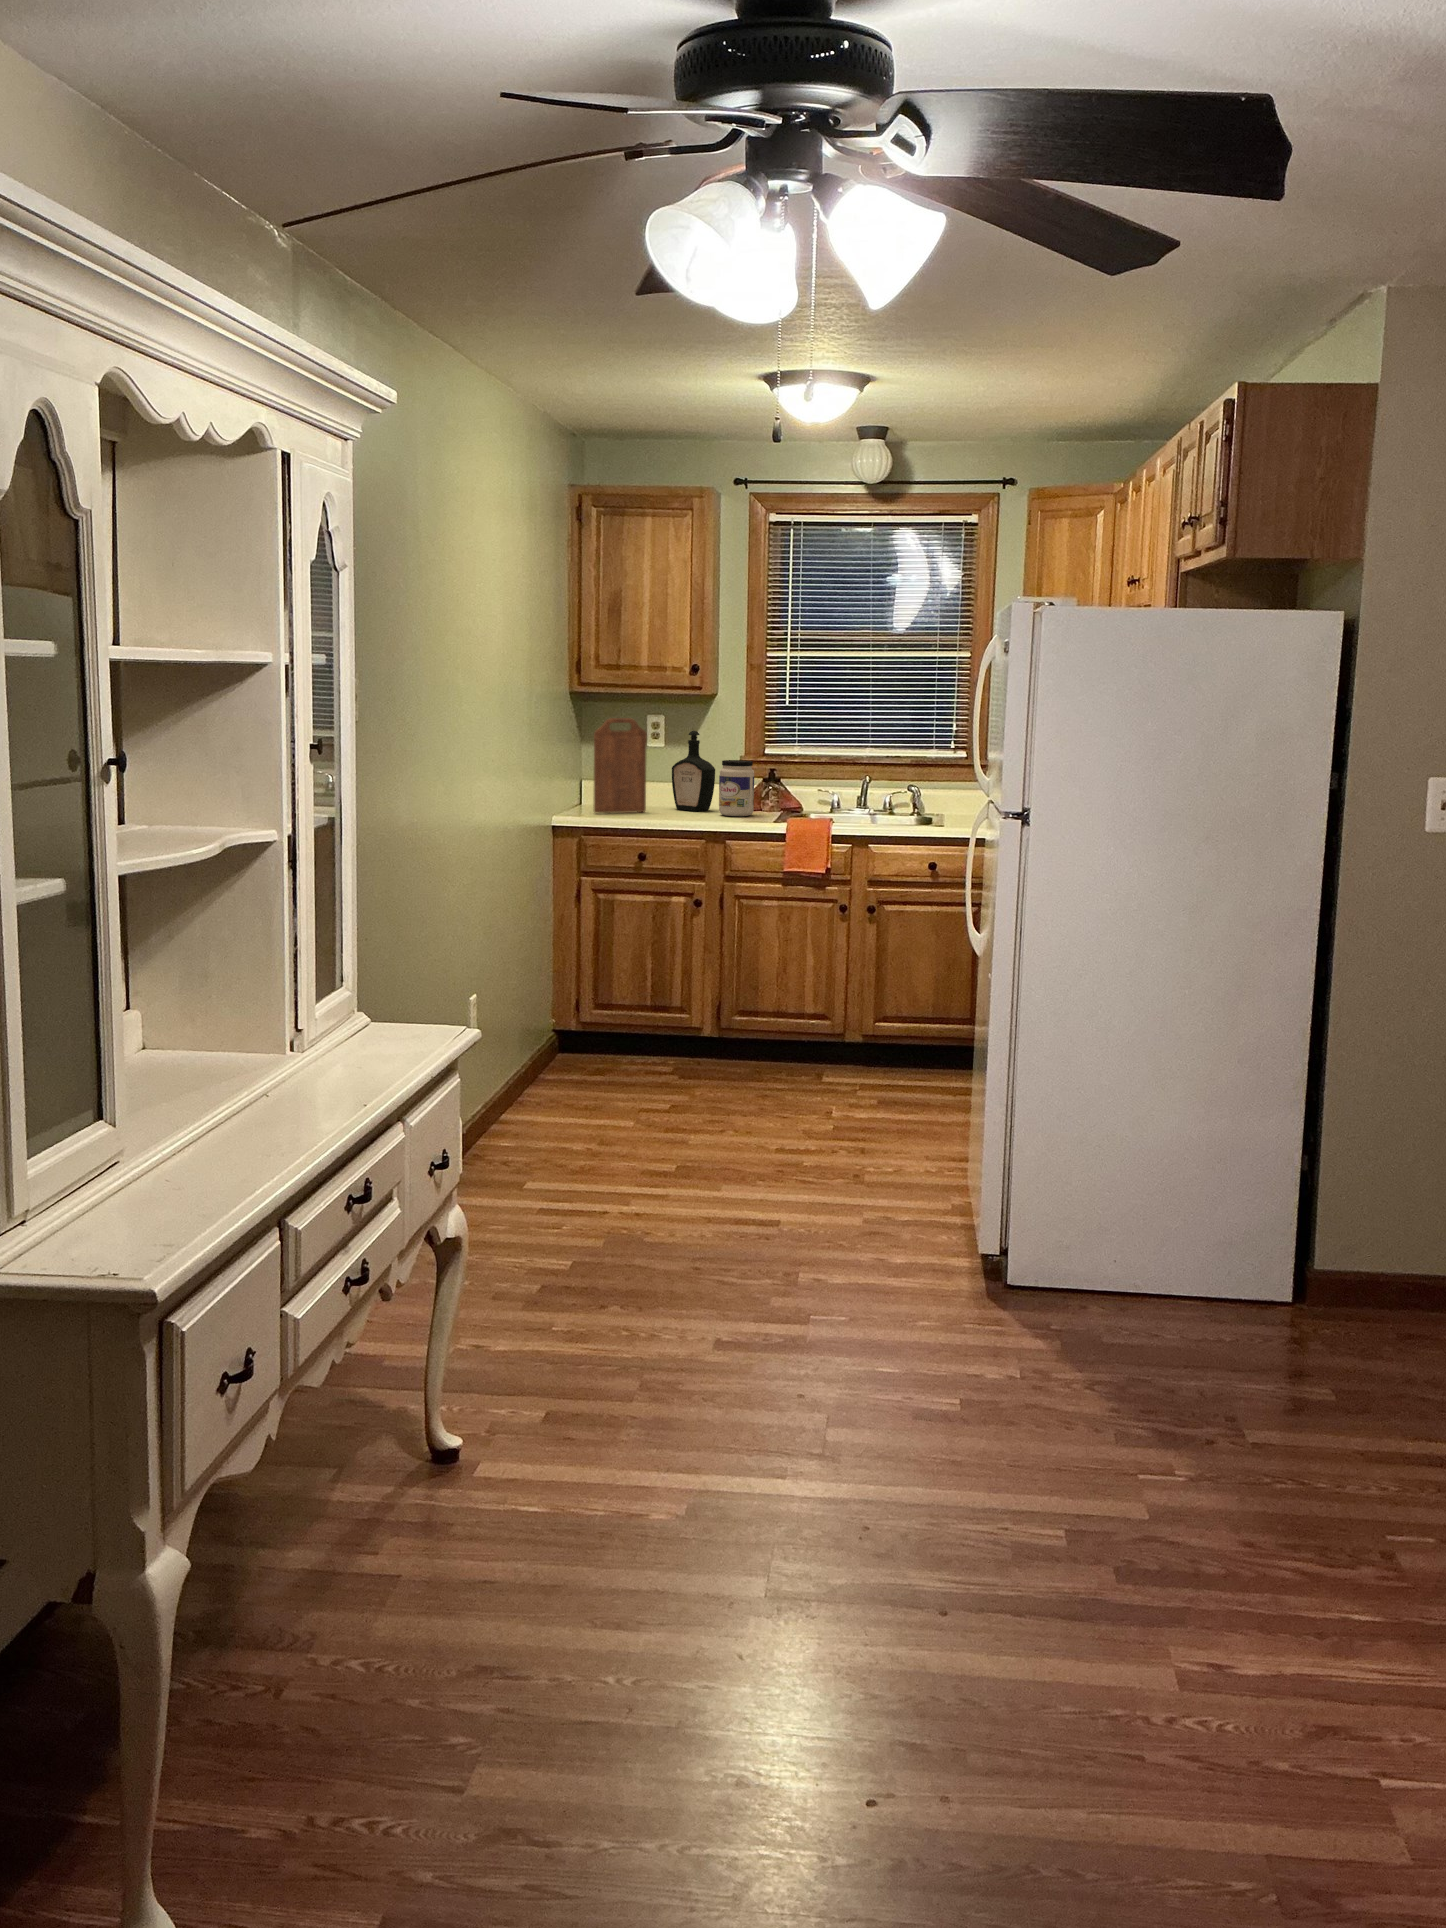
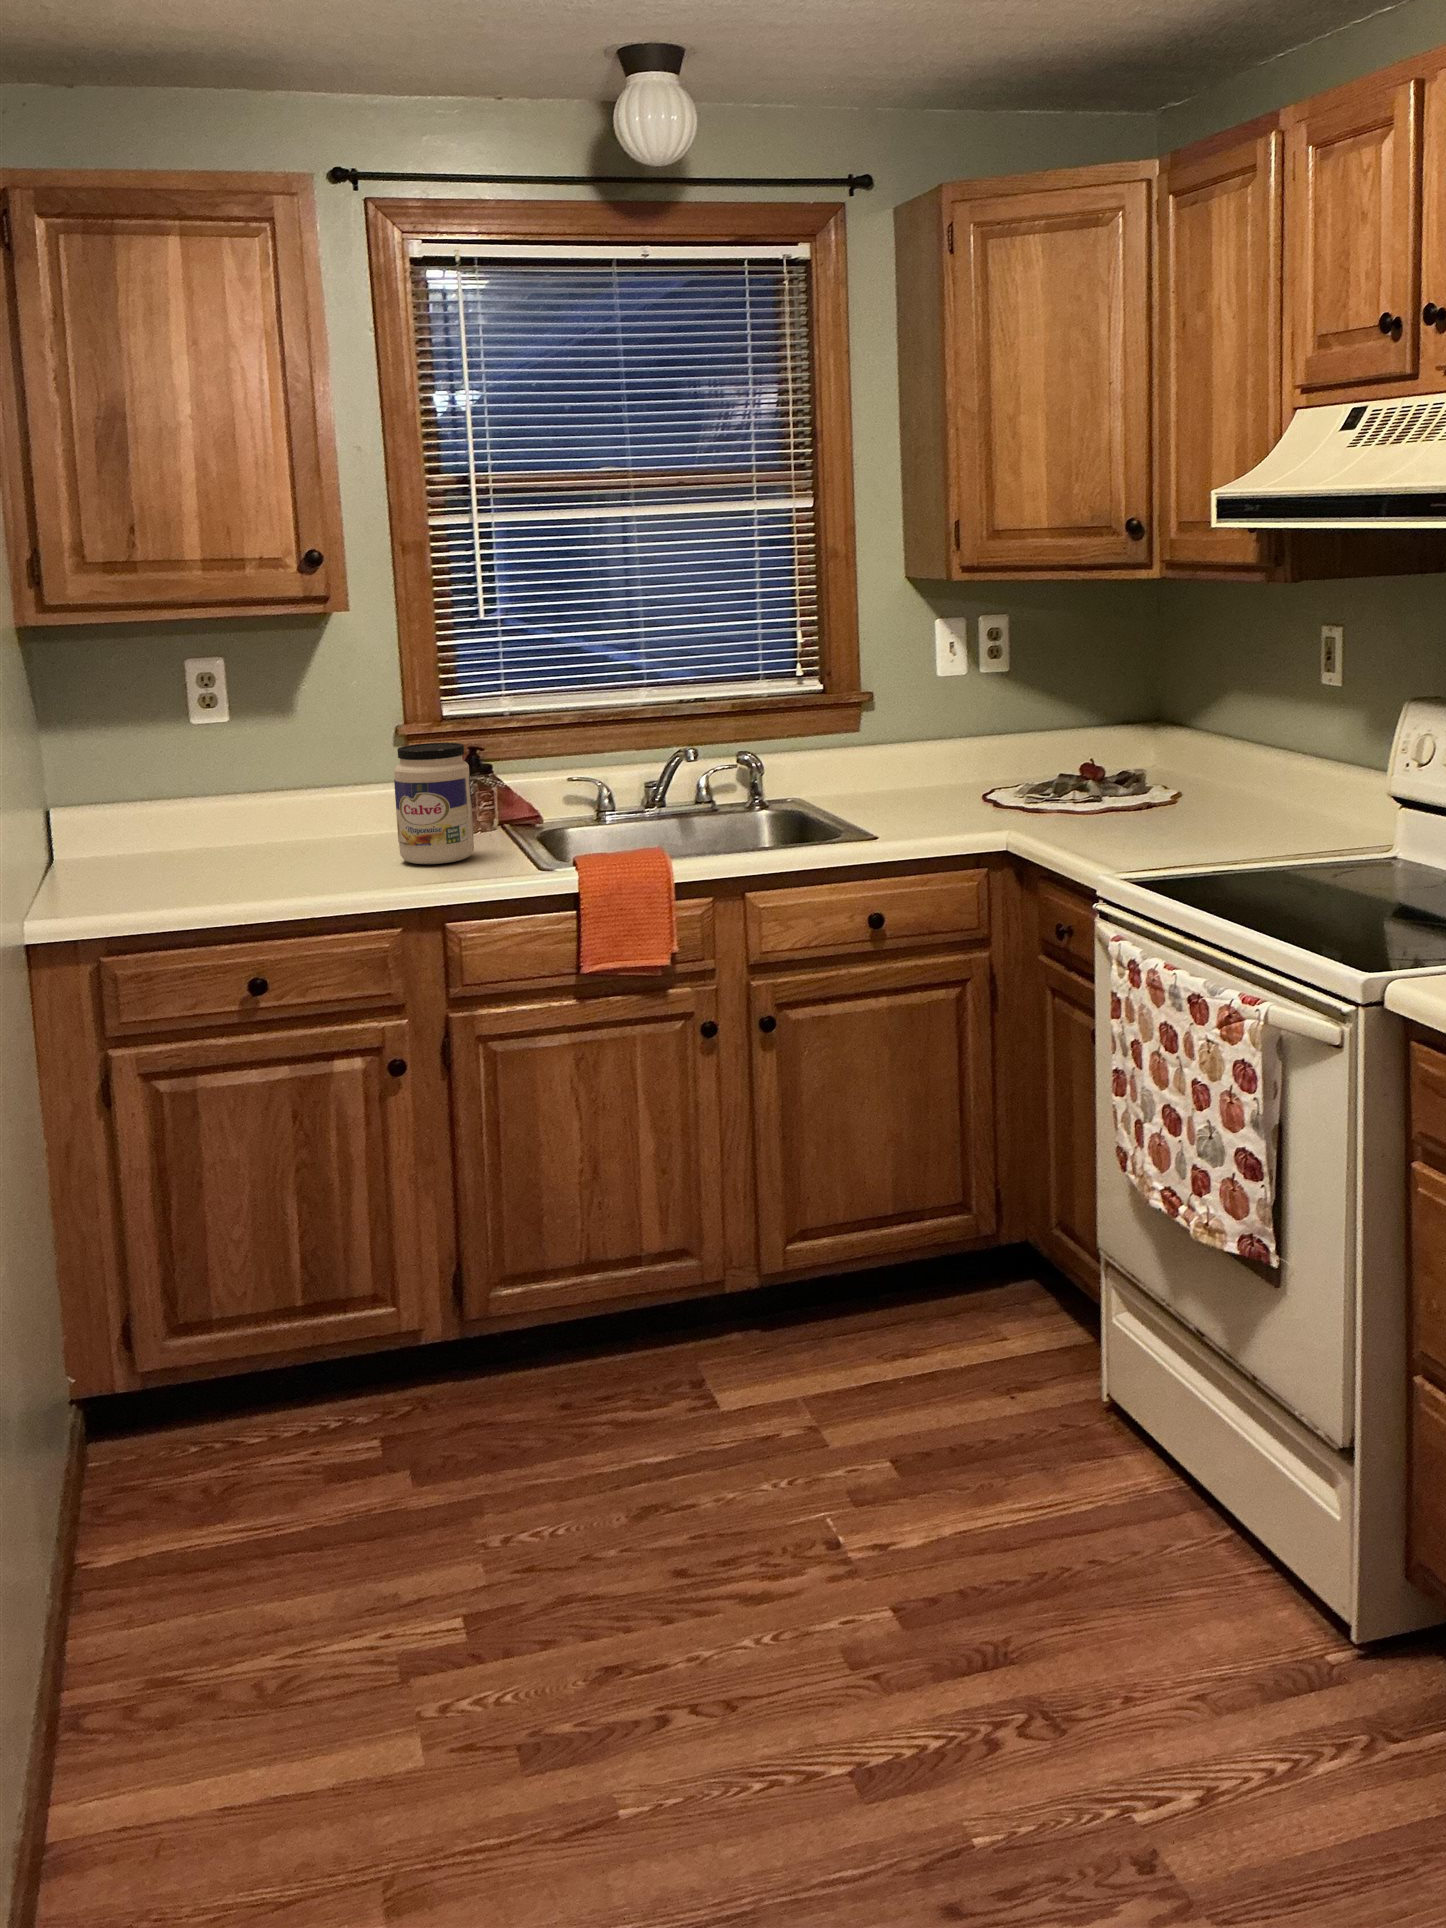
cutting board: present [594,718,647,813] -> none [102,677,233,897]
bottle: present [672,731,715,811] -> none [269,689,368,858]

